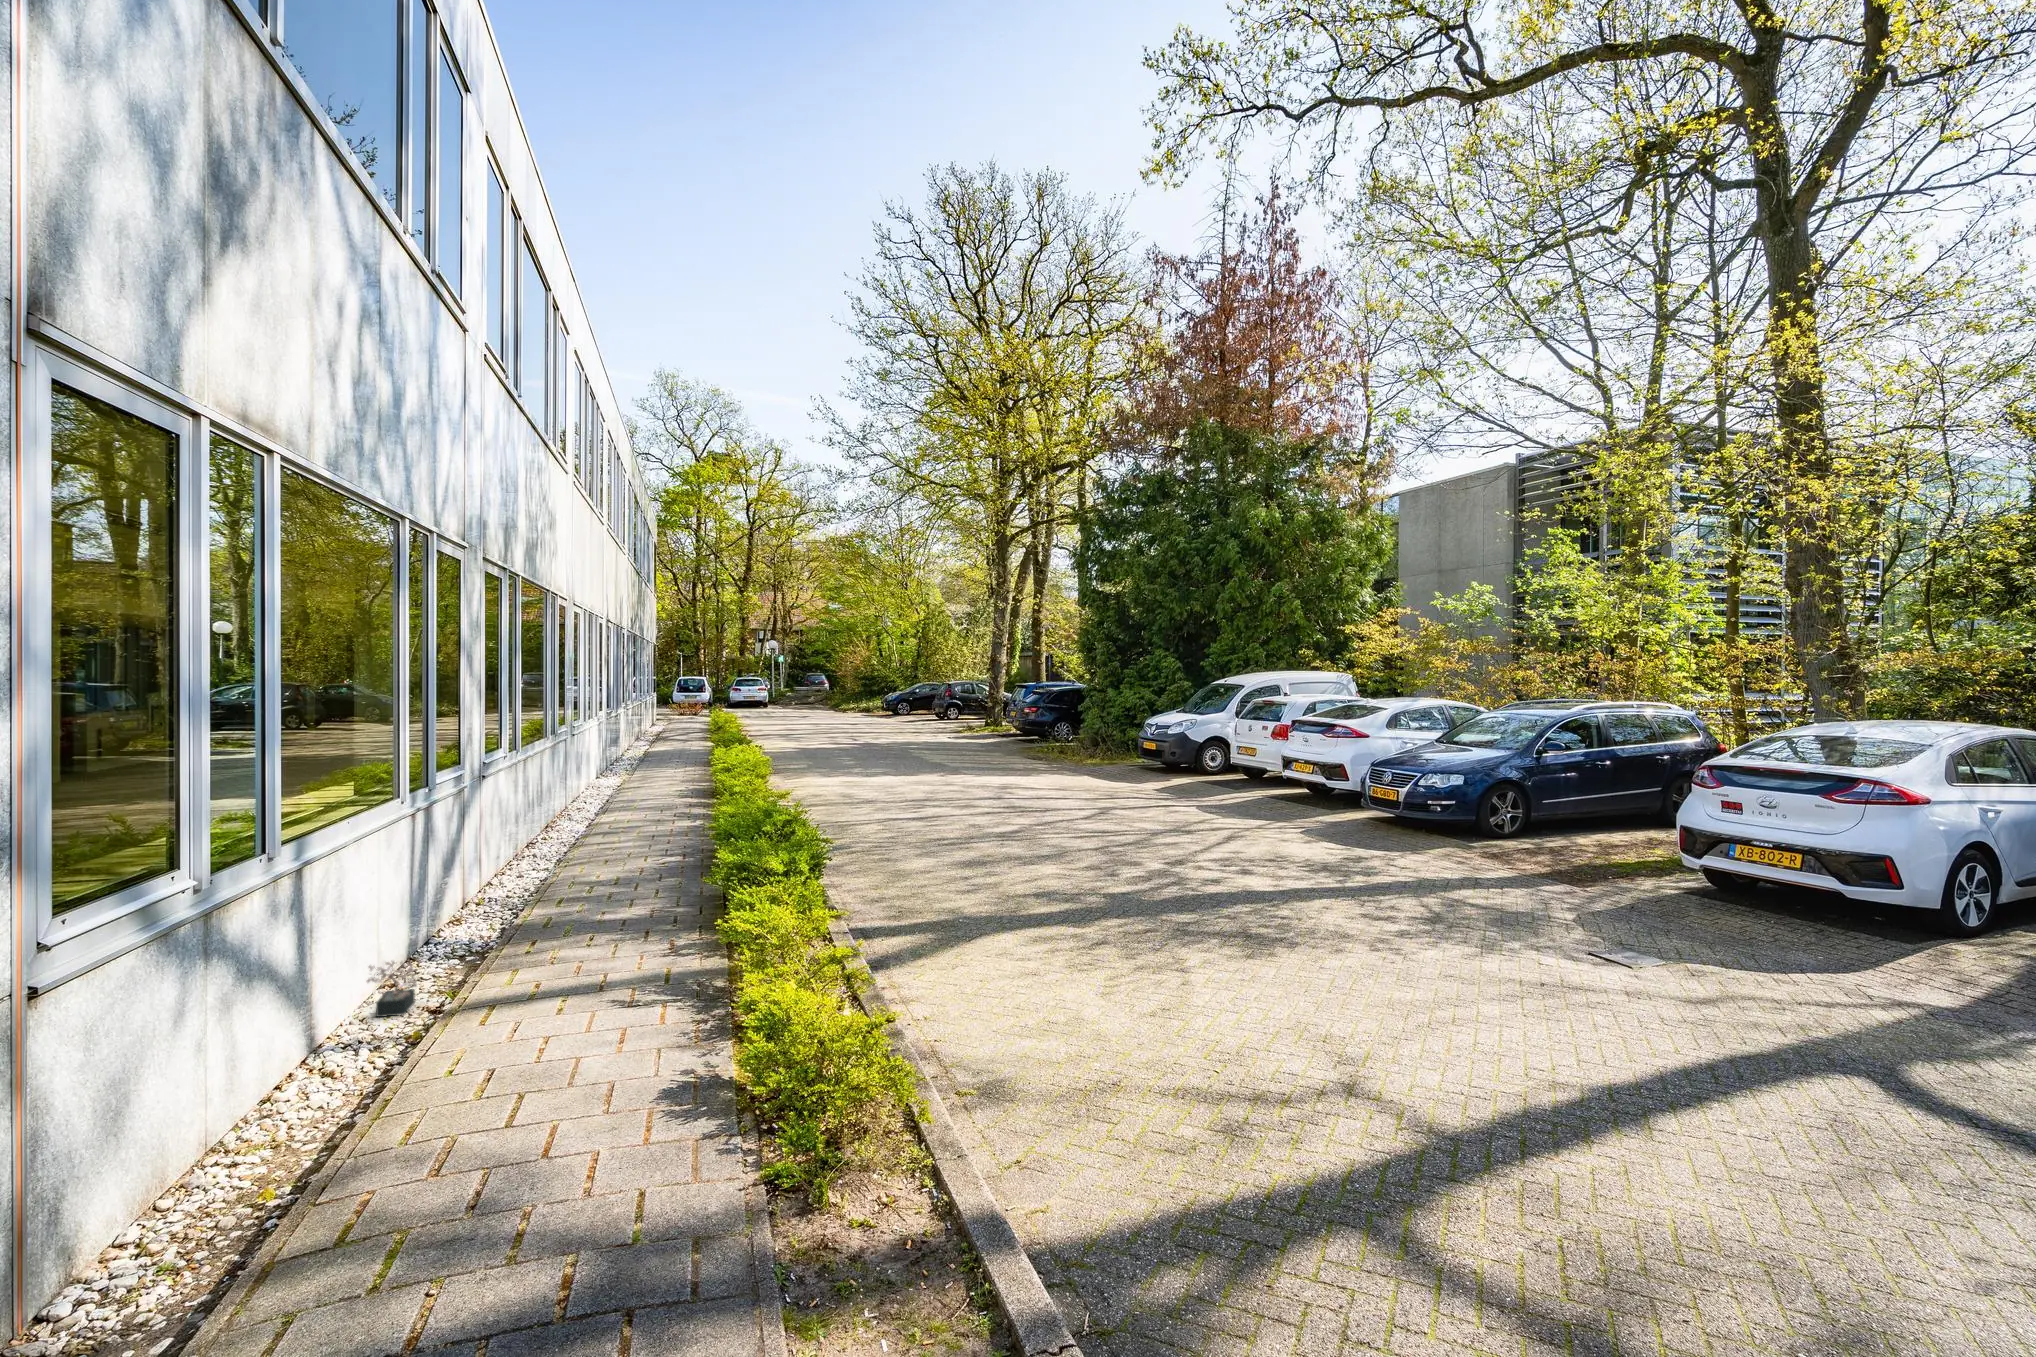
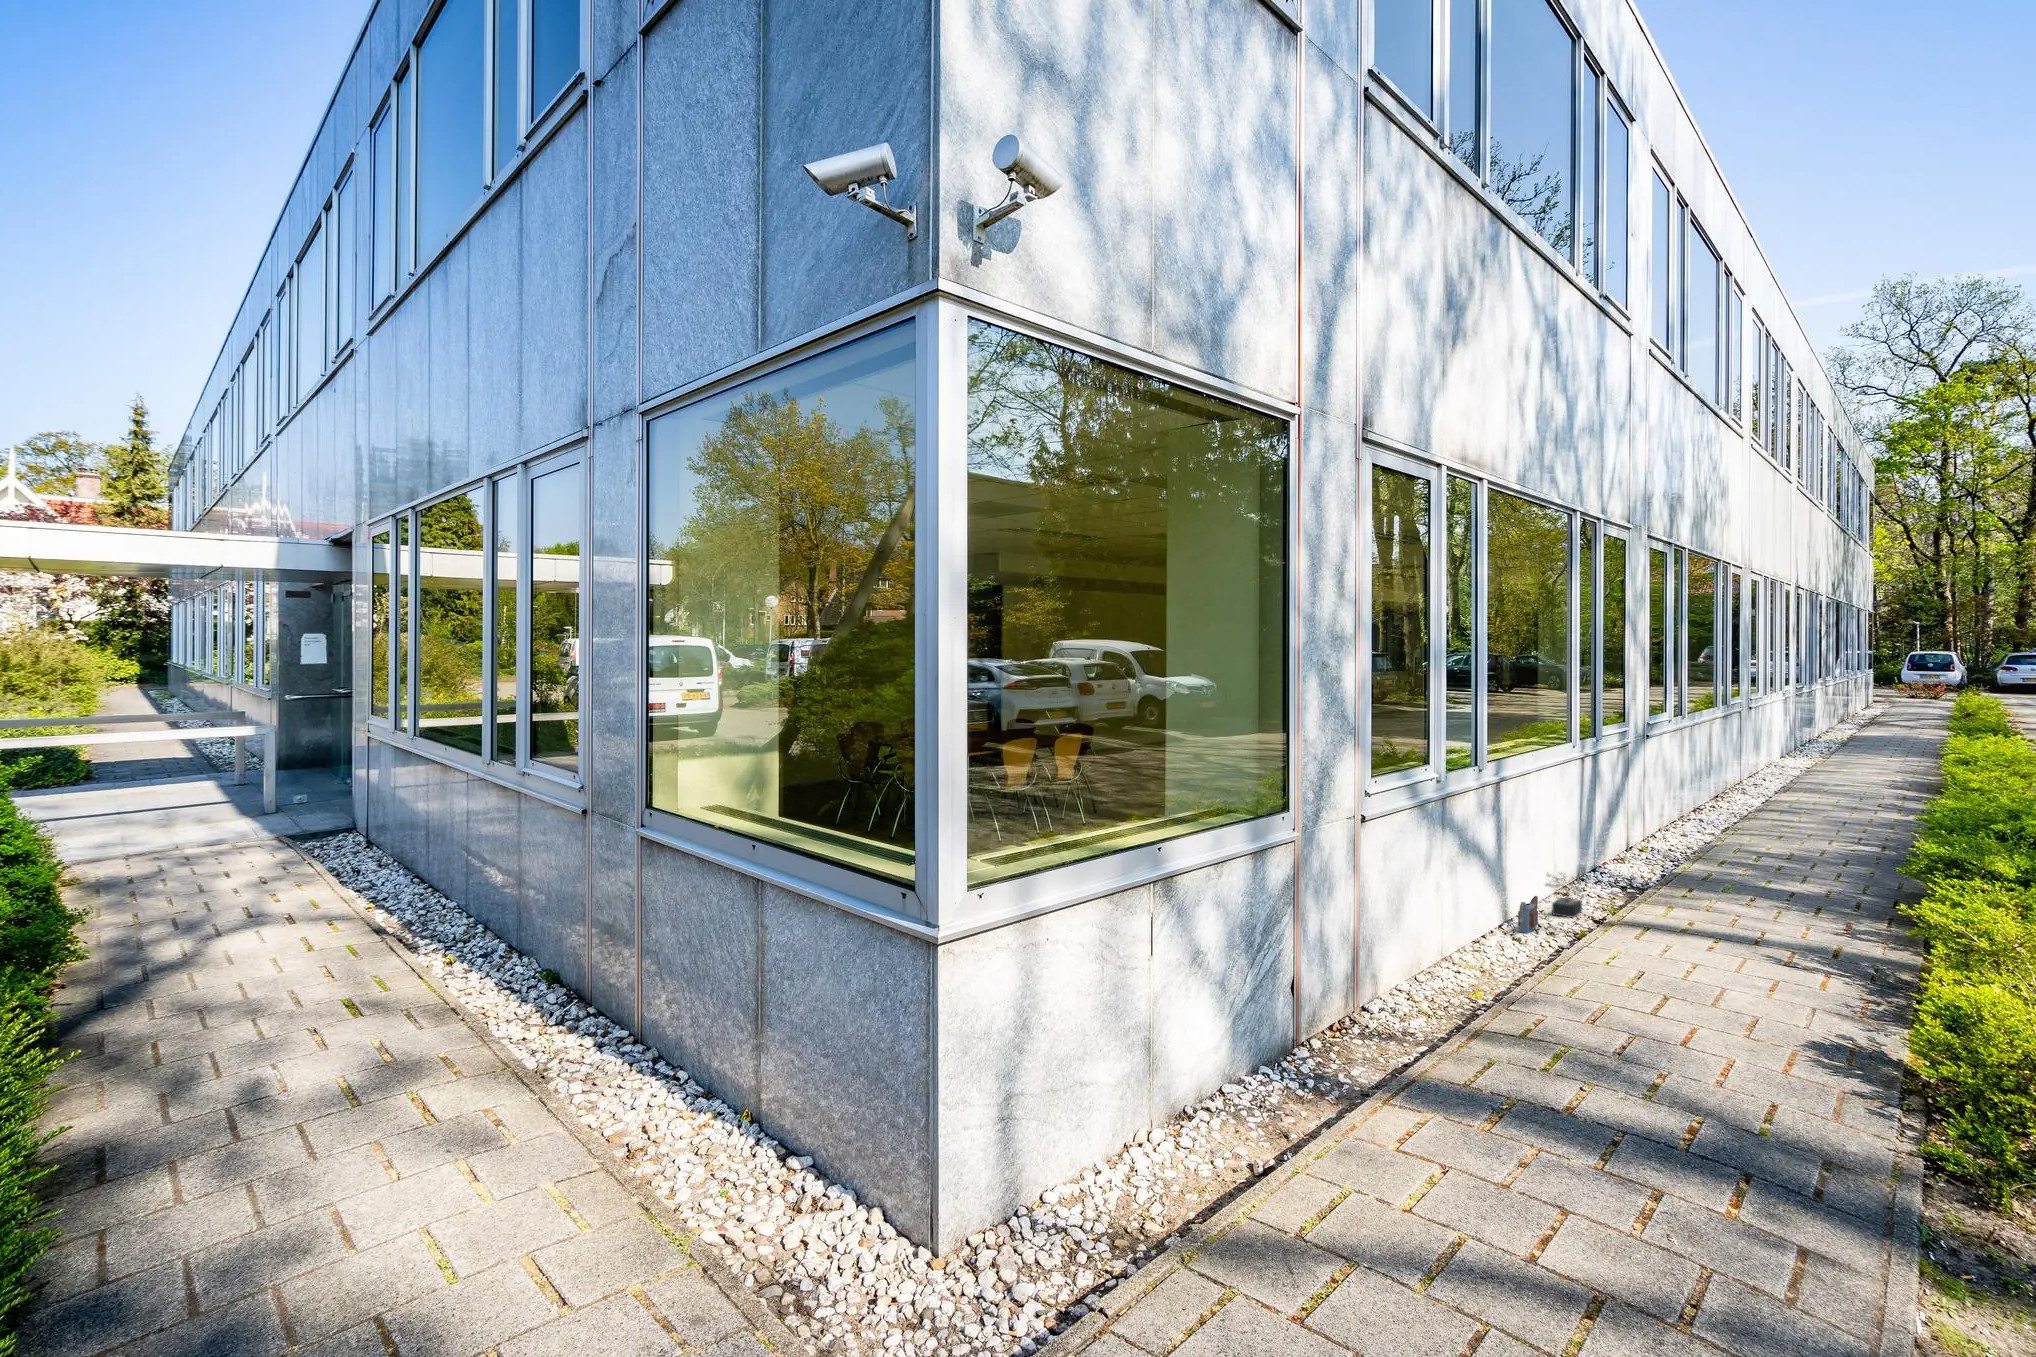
watering can: none [330,1000,357,1057] -> present [1518,896,1538,933]

